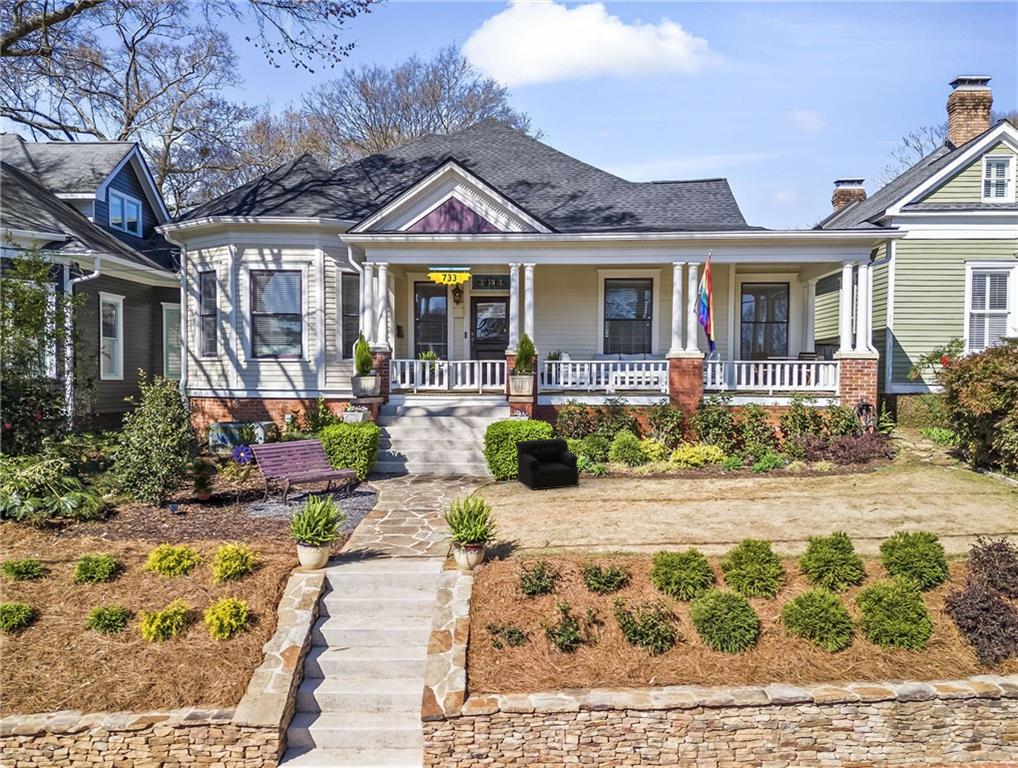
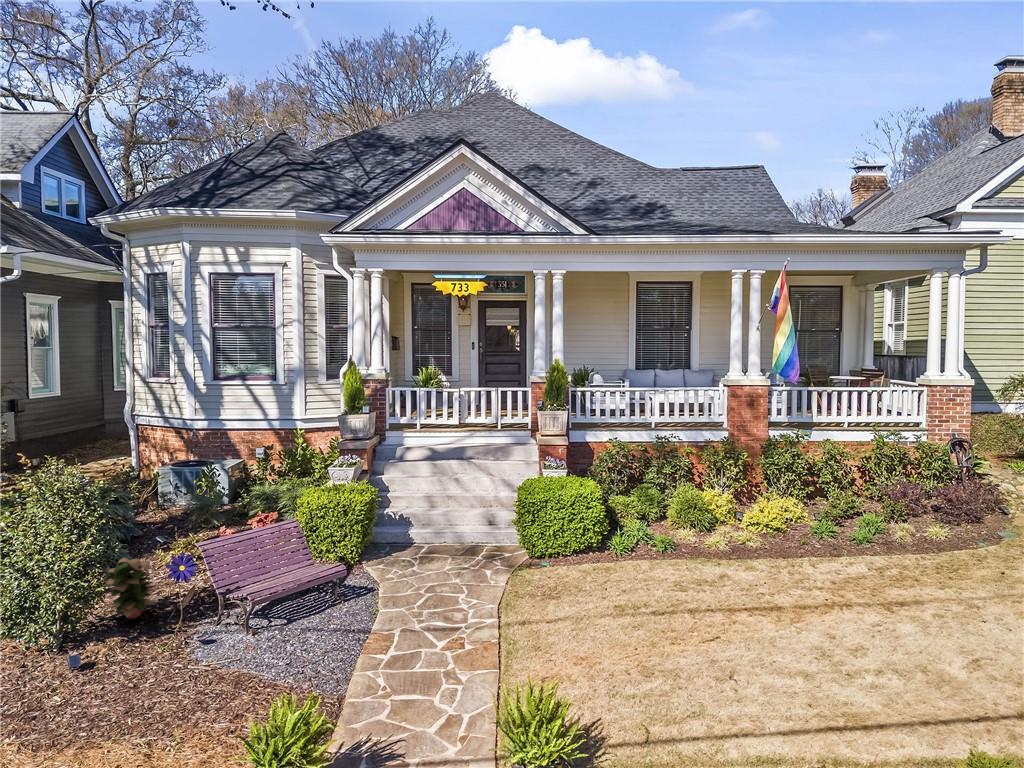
armchair: present [515,439,579,490] -> none [554,504,641,583]

